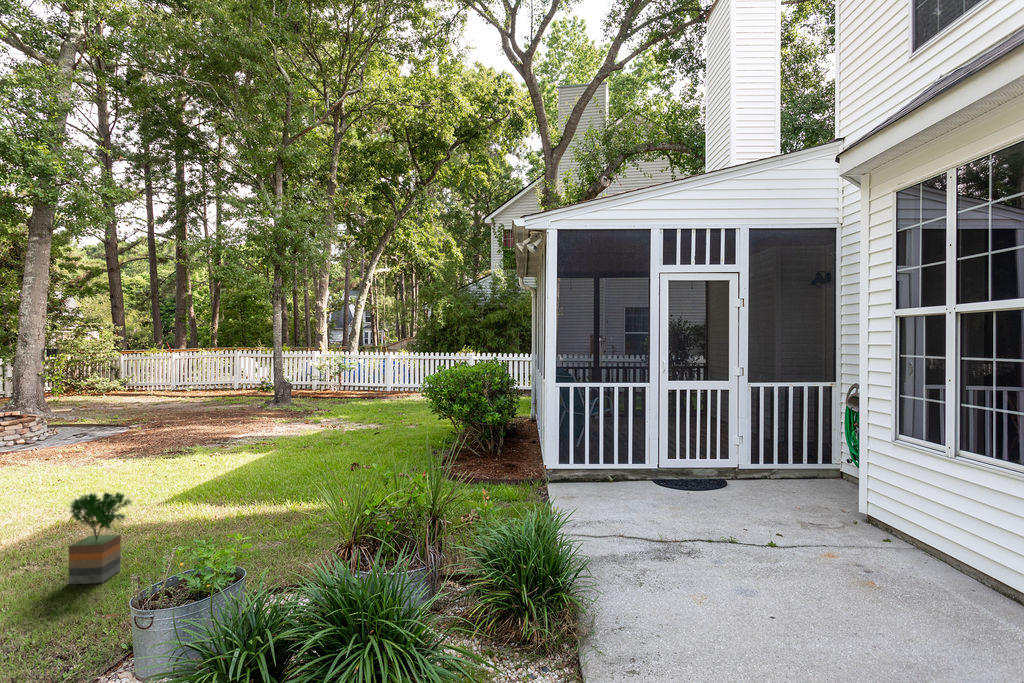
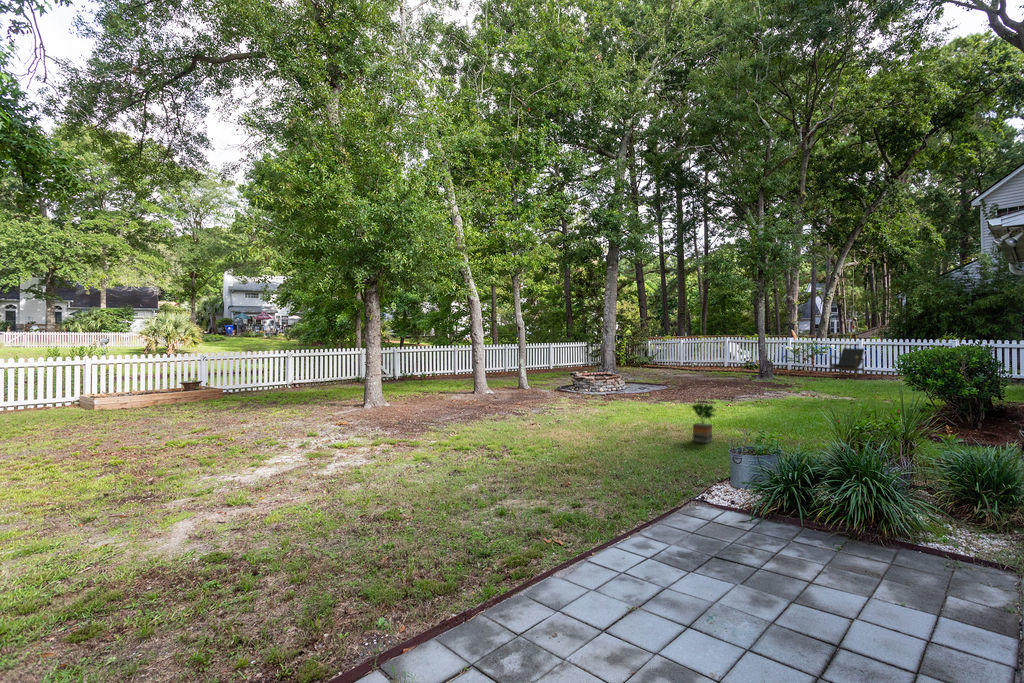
lounge chair: none [360,364,395,398] -> present [829,348,864,376]

